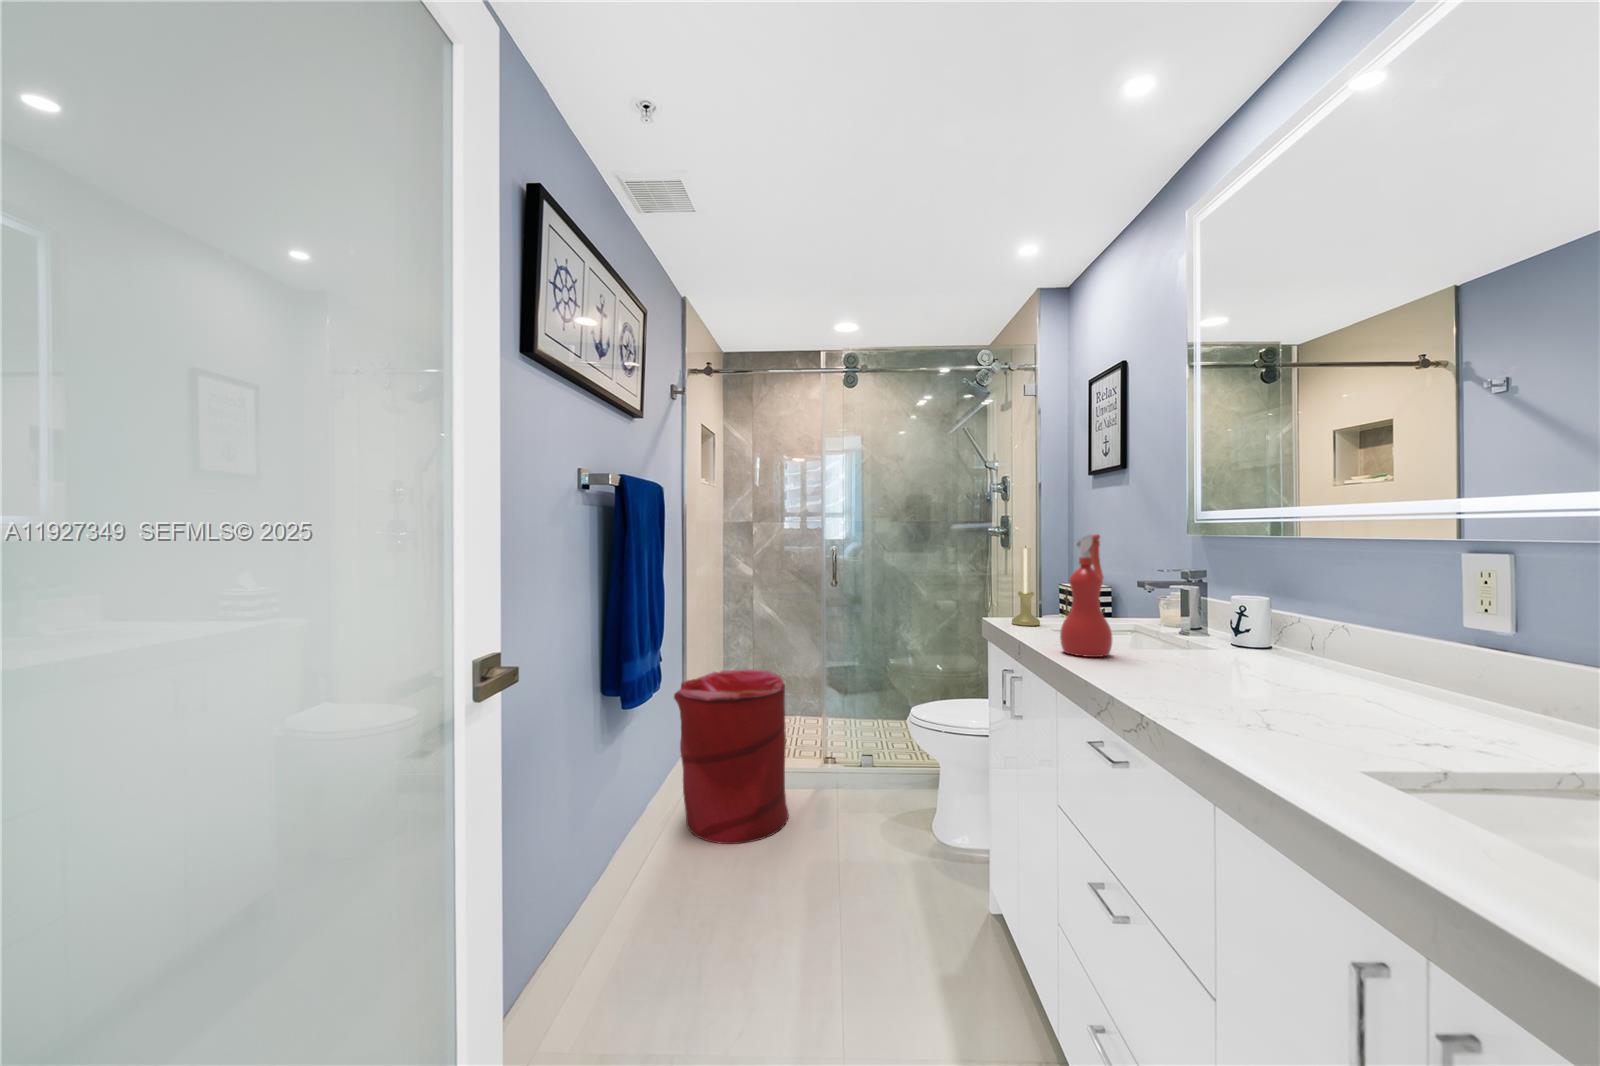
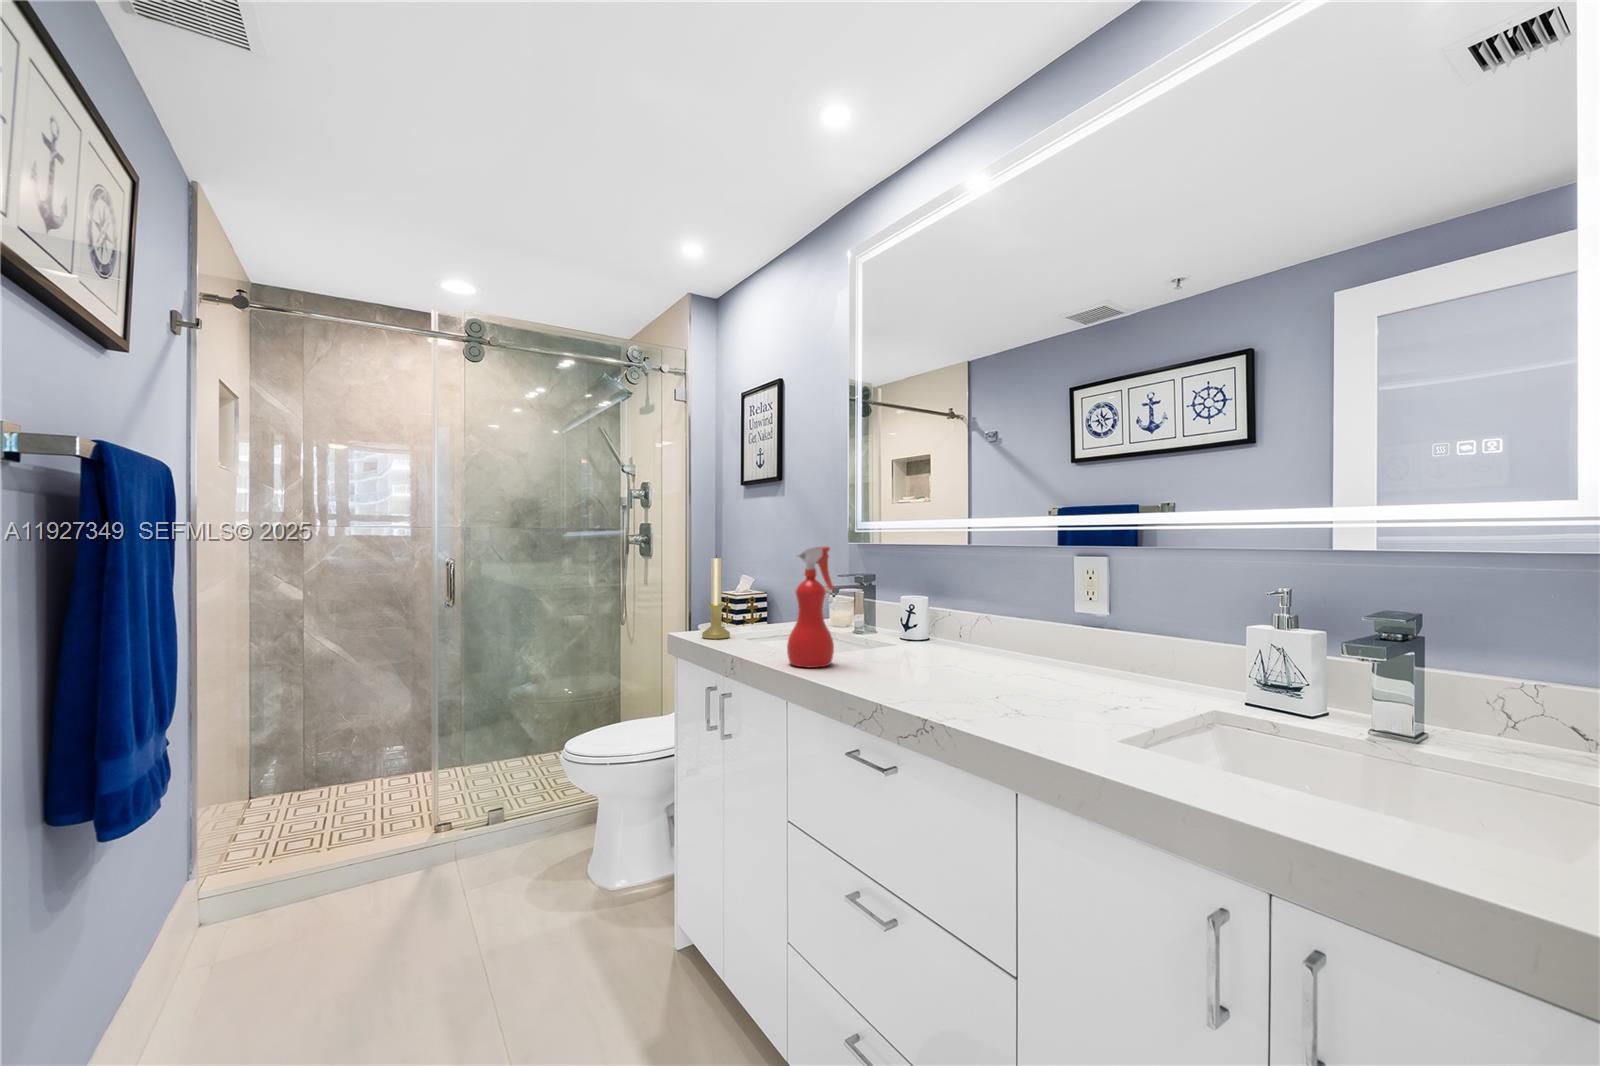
laundry hamper: present [674,669,789,844] -> none [179,731,392,1010]

